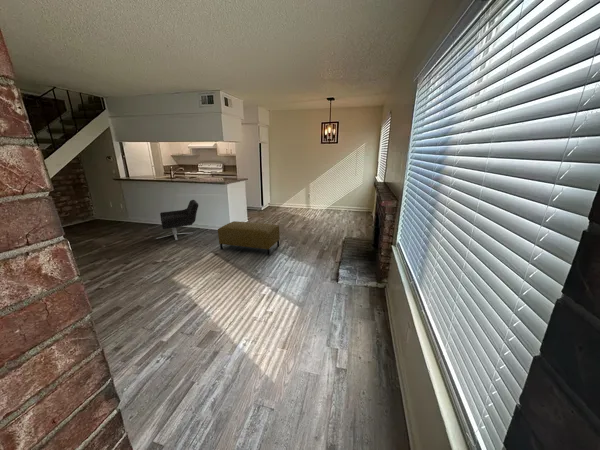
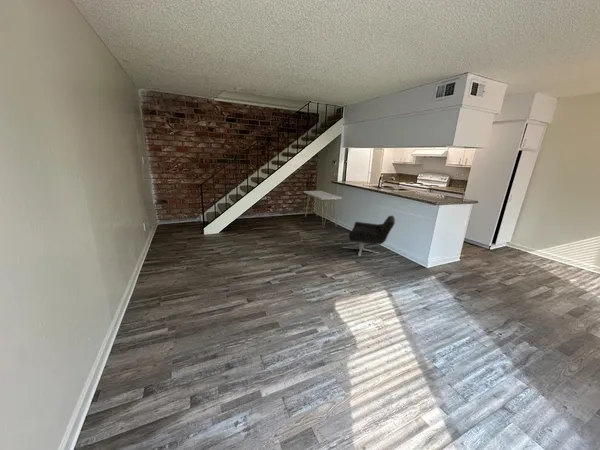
console table: none [75,192,136,229] -> present [304,191,342,226]
ottoman: present [218,221,280,256] -> none [399,259,511,339]

